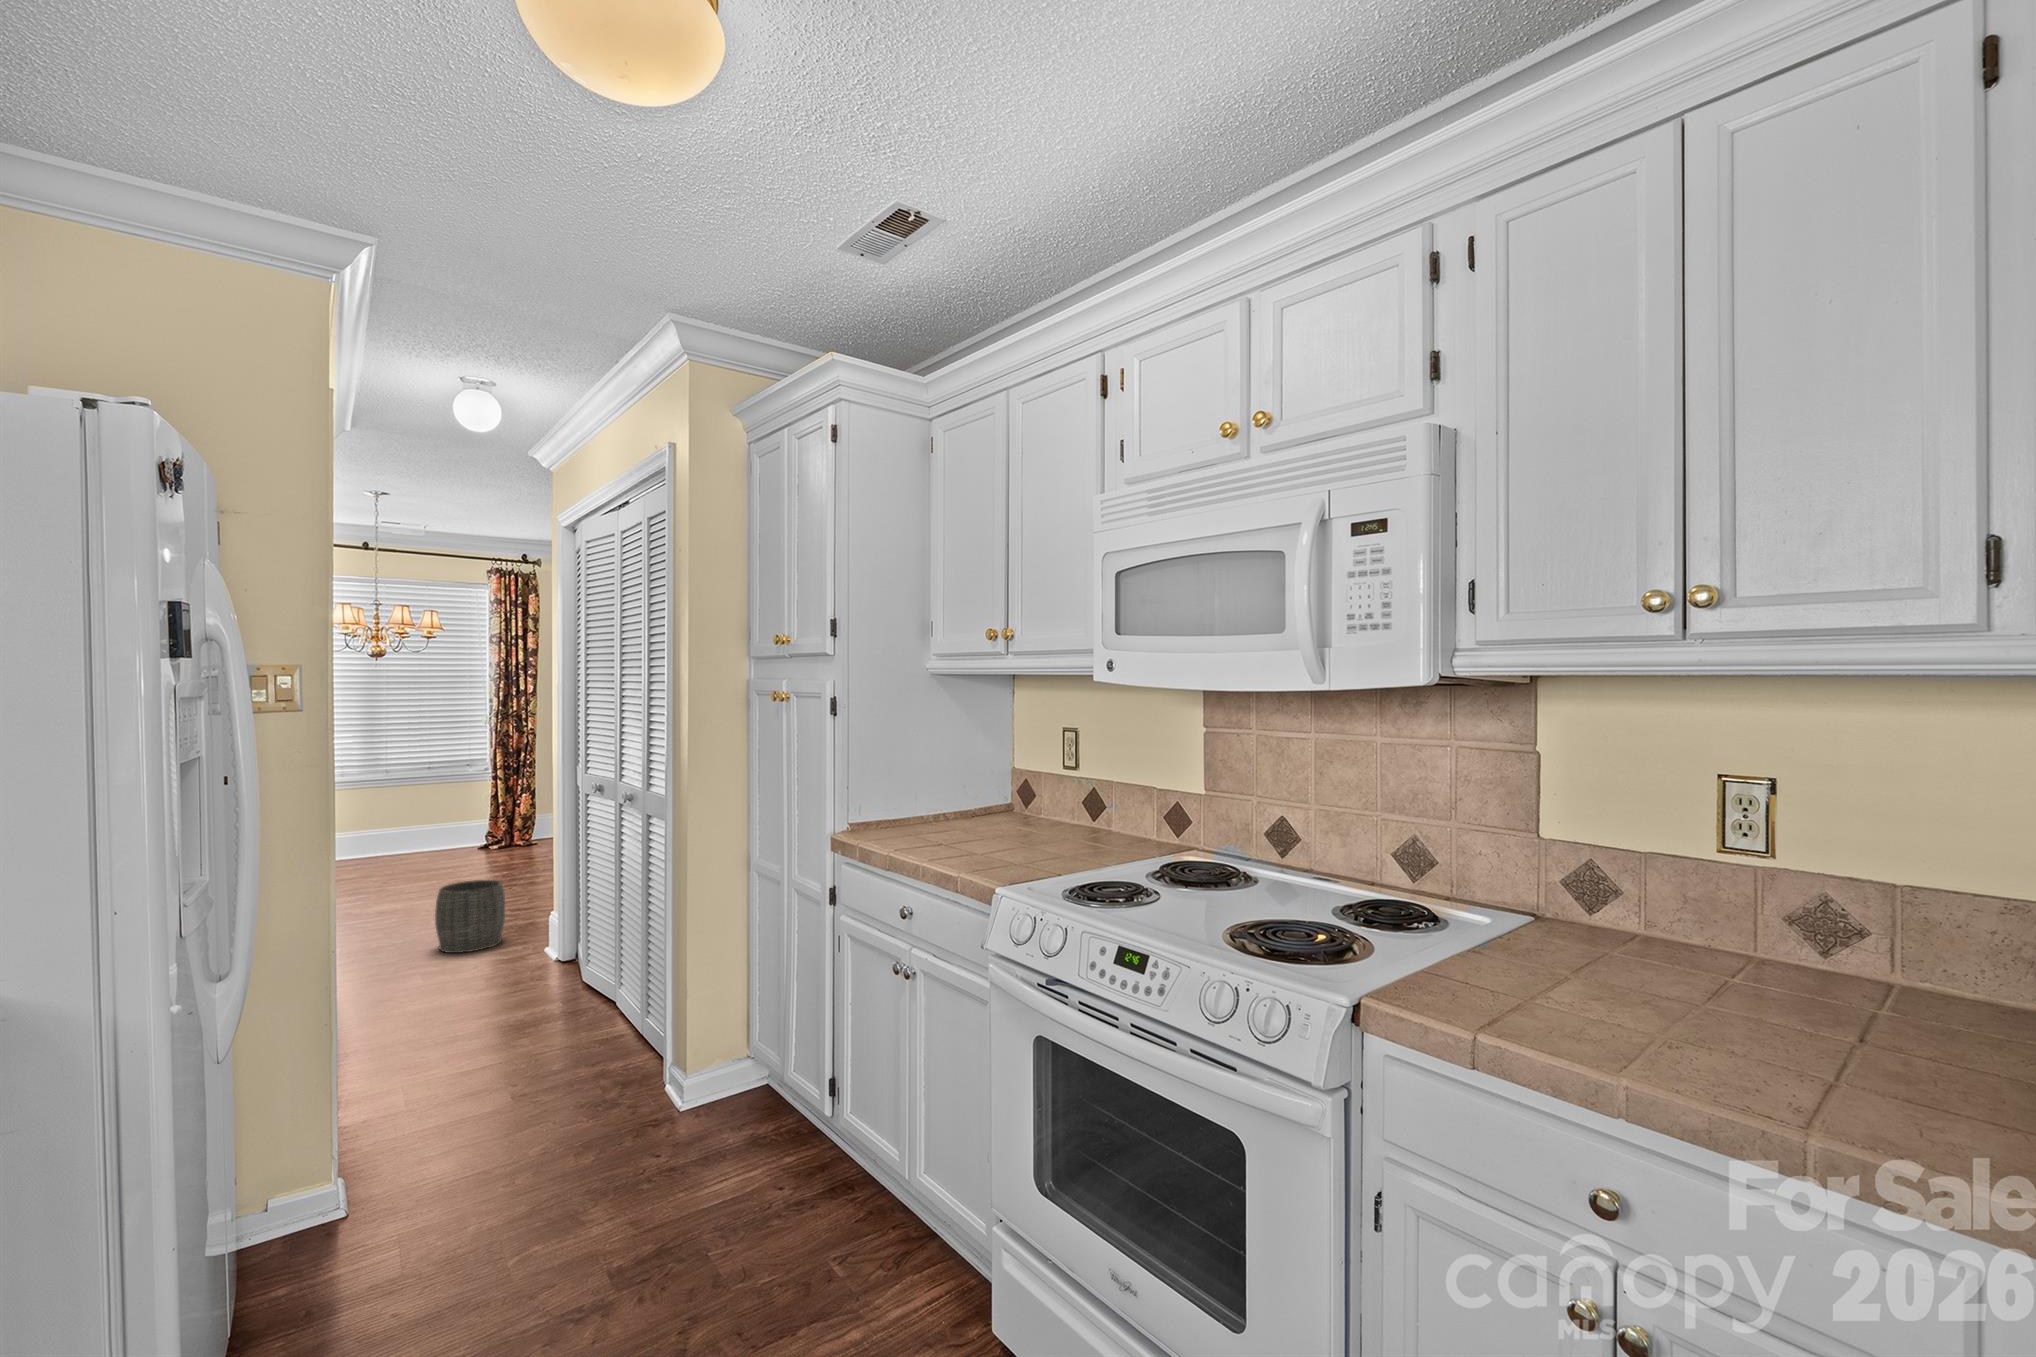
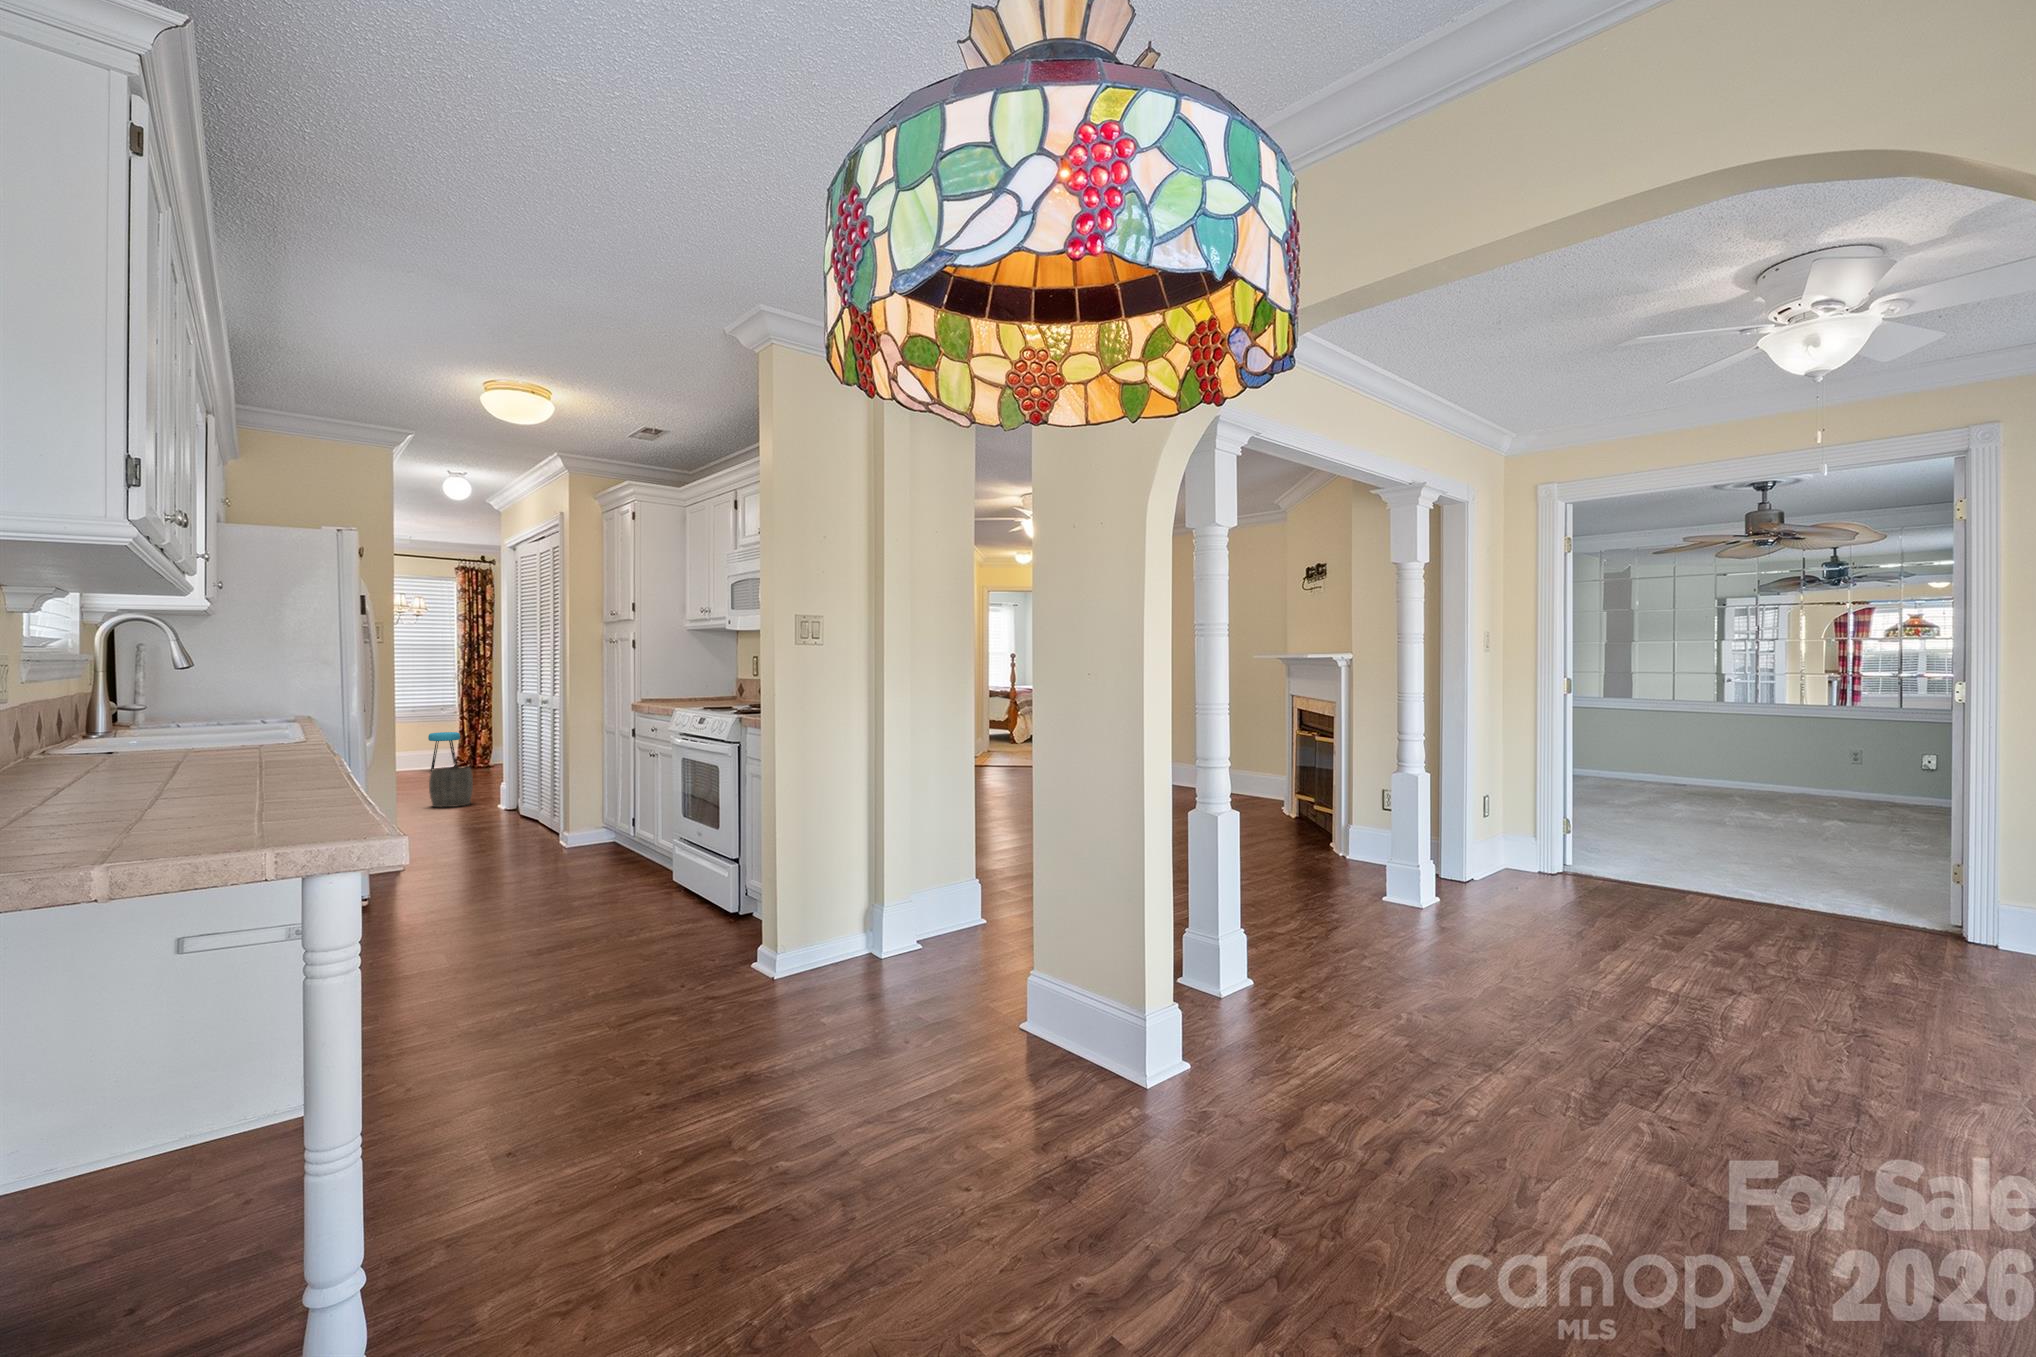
stool: none [448,799,492,859] -> present [428,732,460,770]

